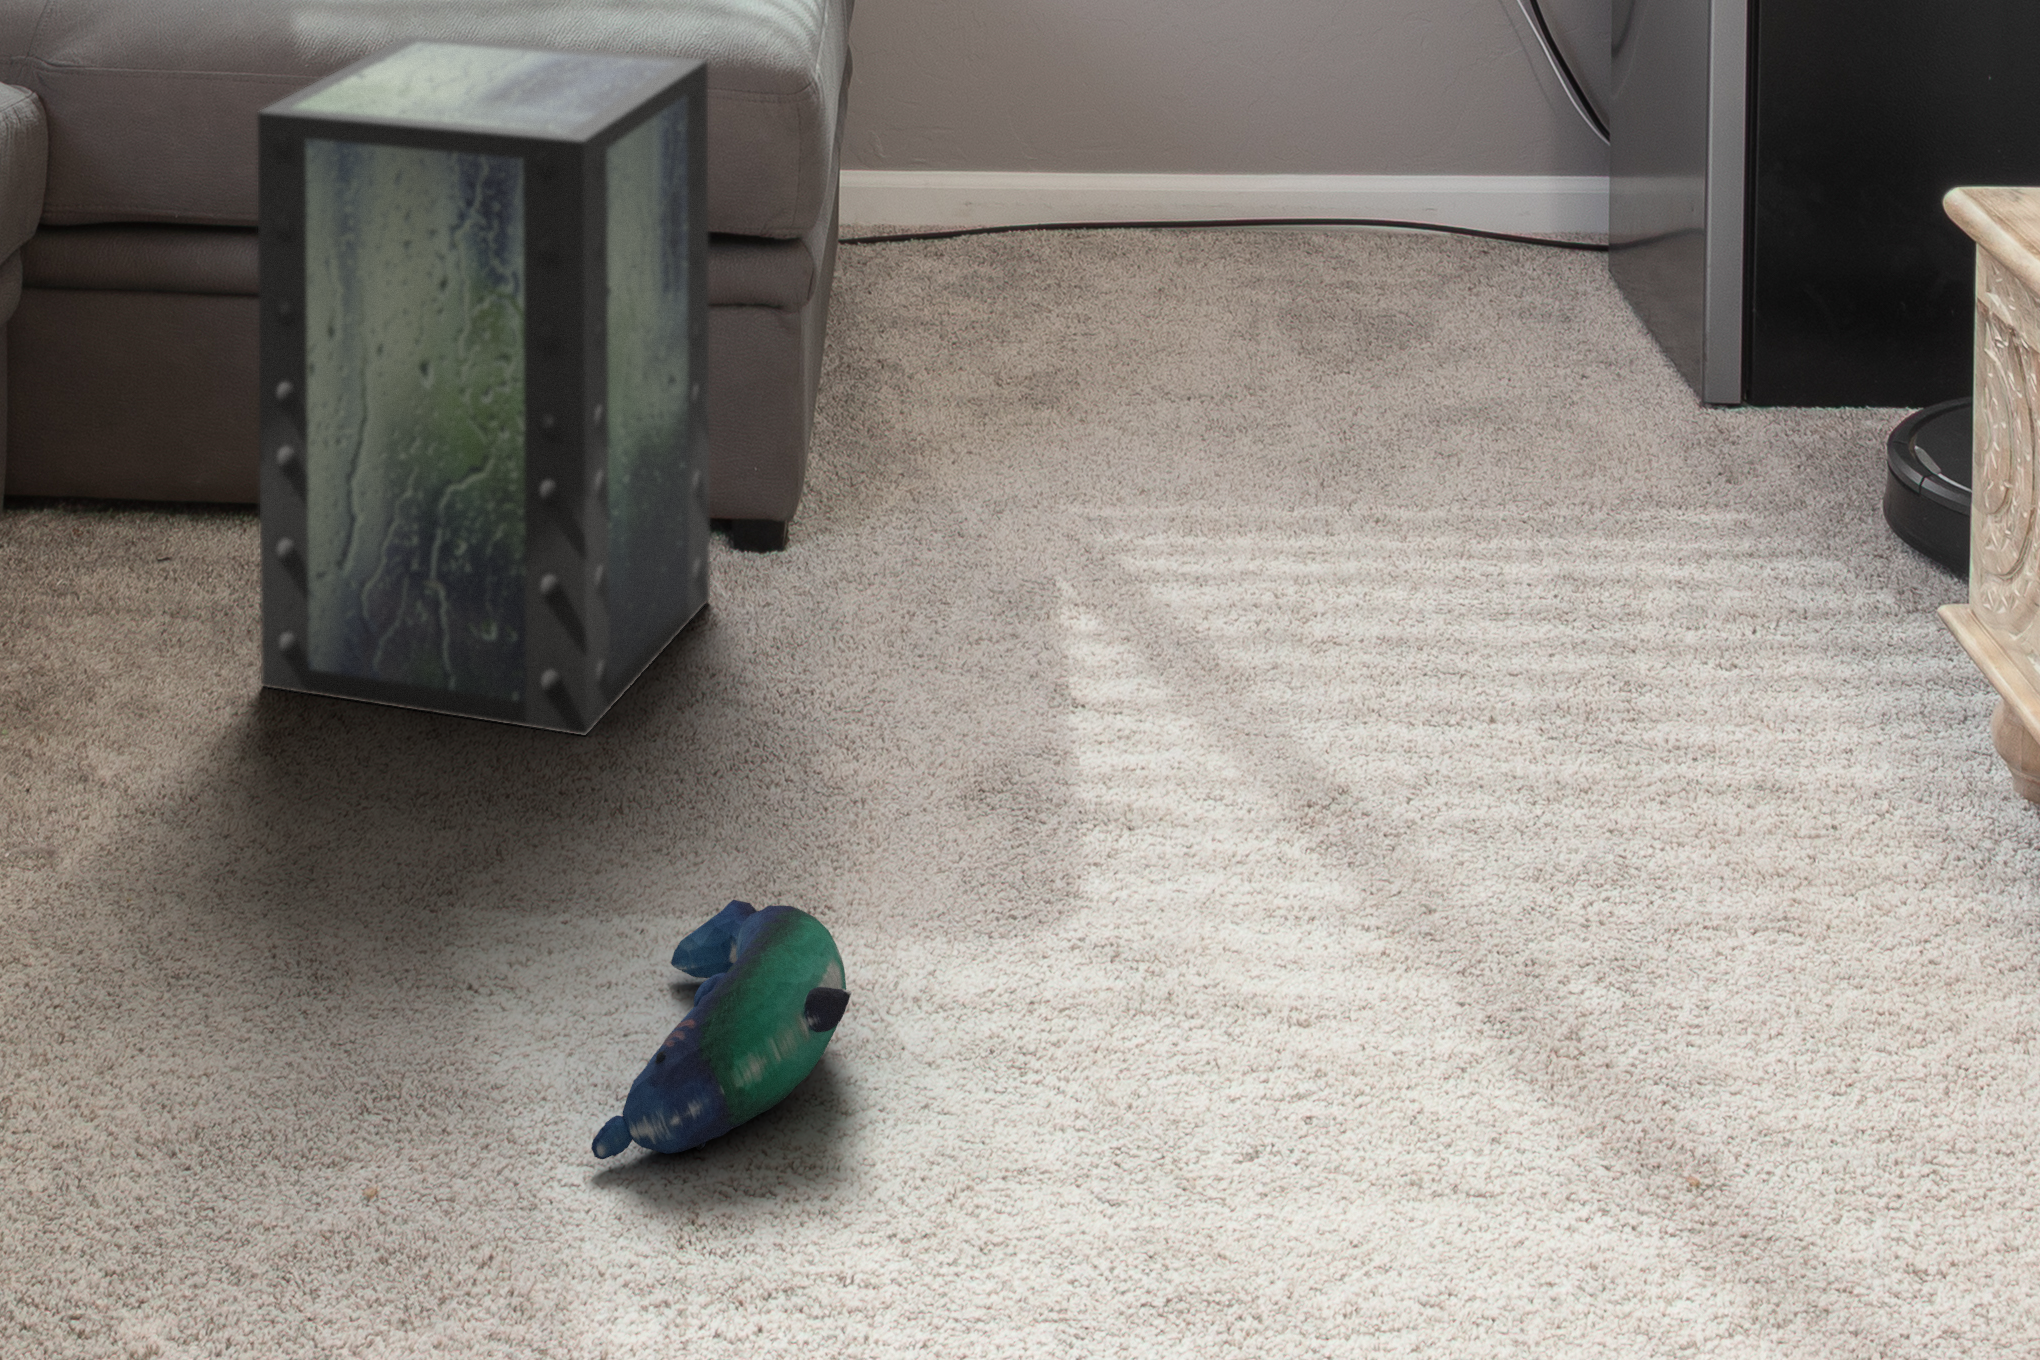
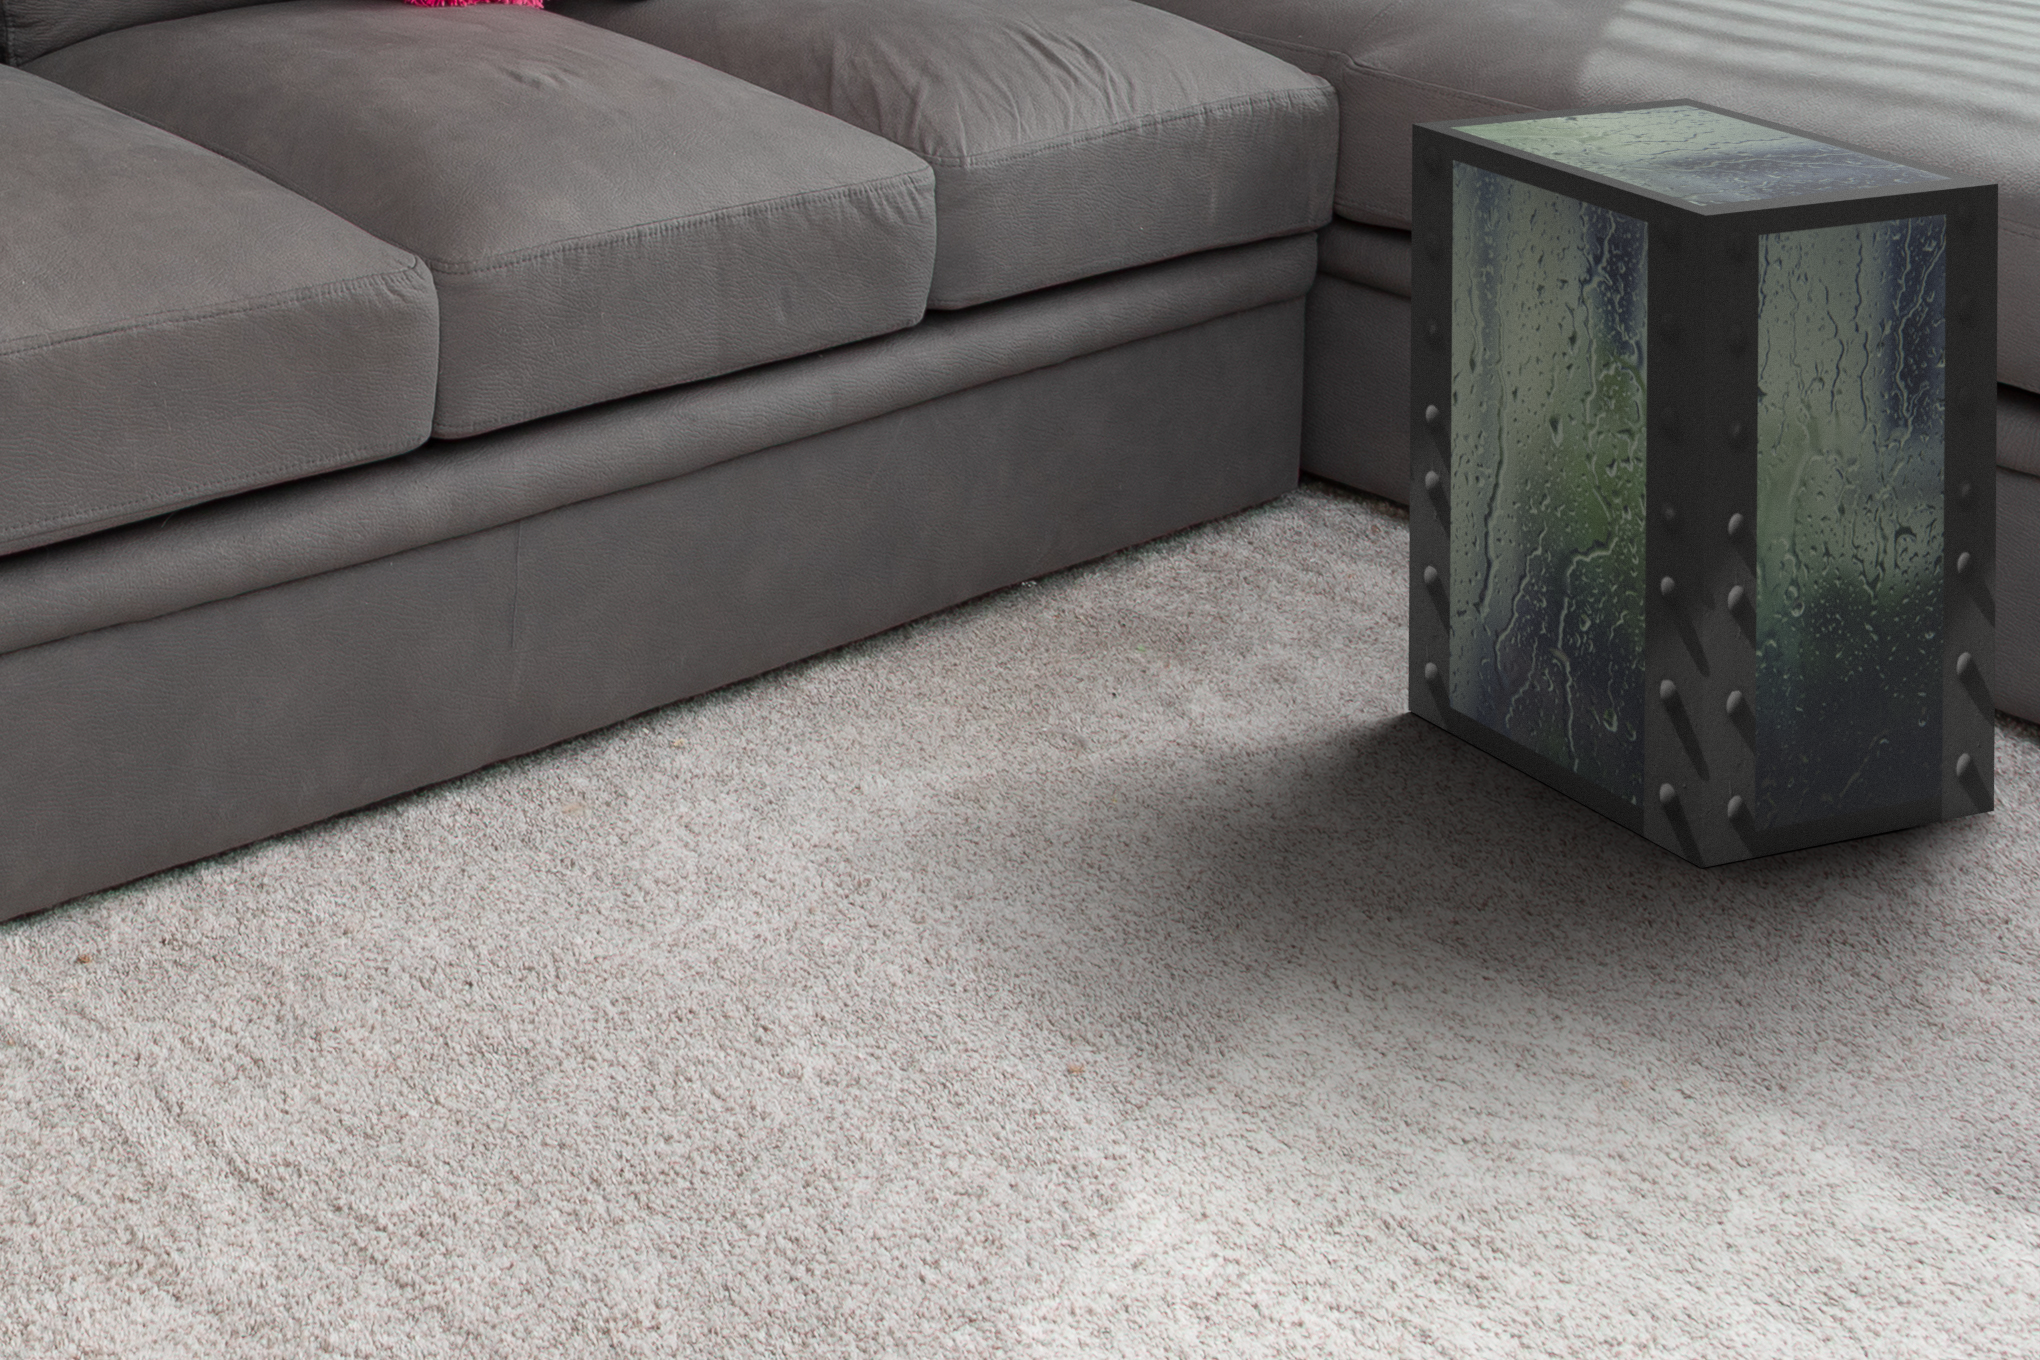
plush toy: present [591,900,851,1159] -> none [1297,1031,1683,1211]

